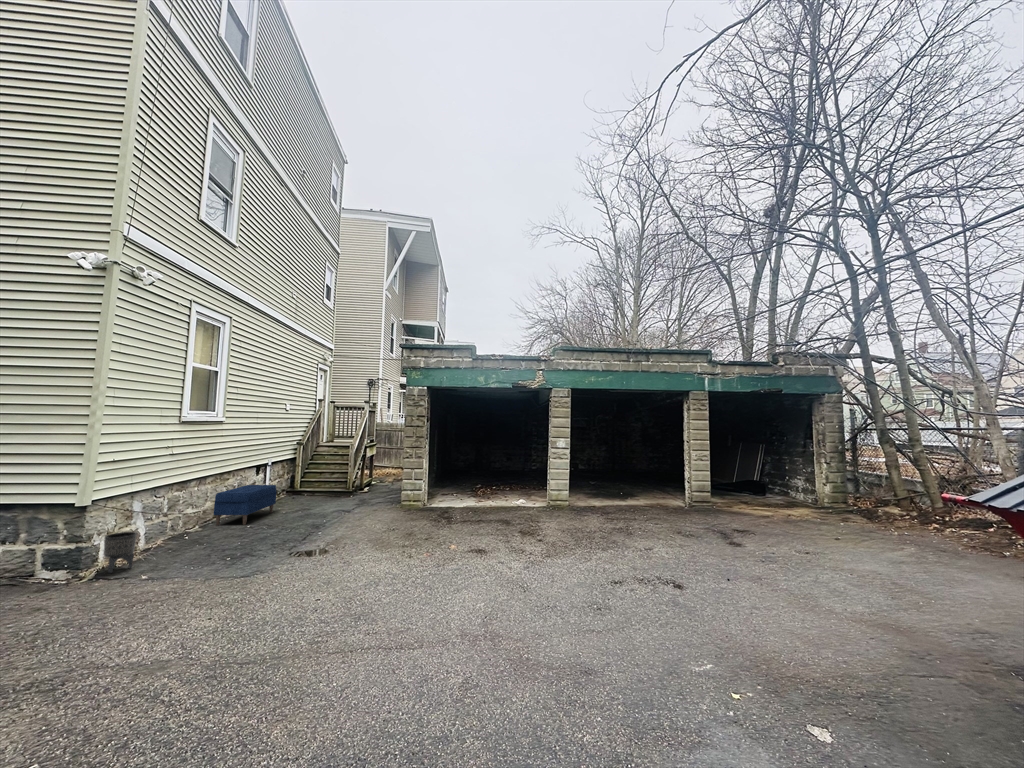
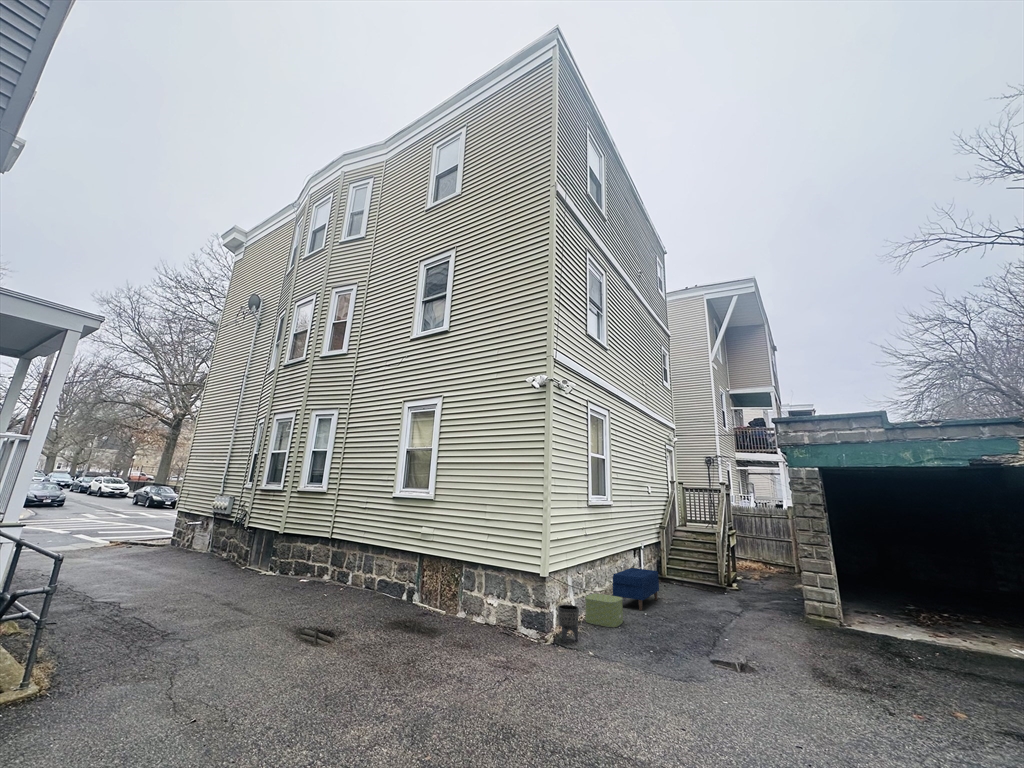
storage box: none [161,515,215,548] -> present [585,594,623,627]

